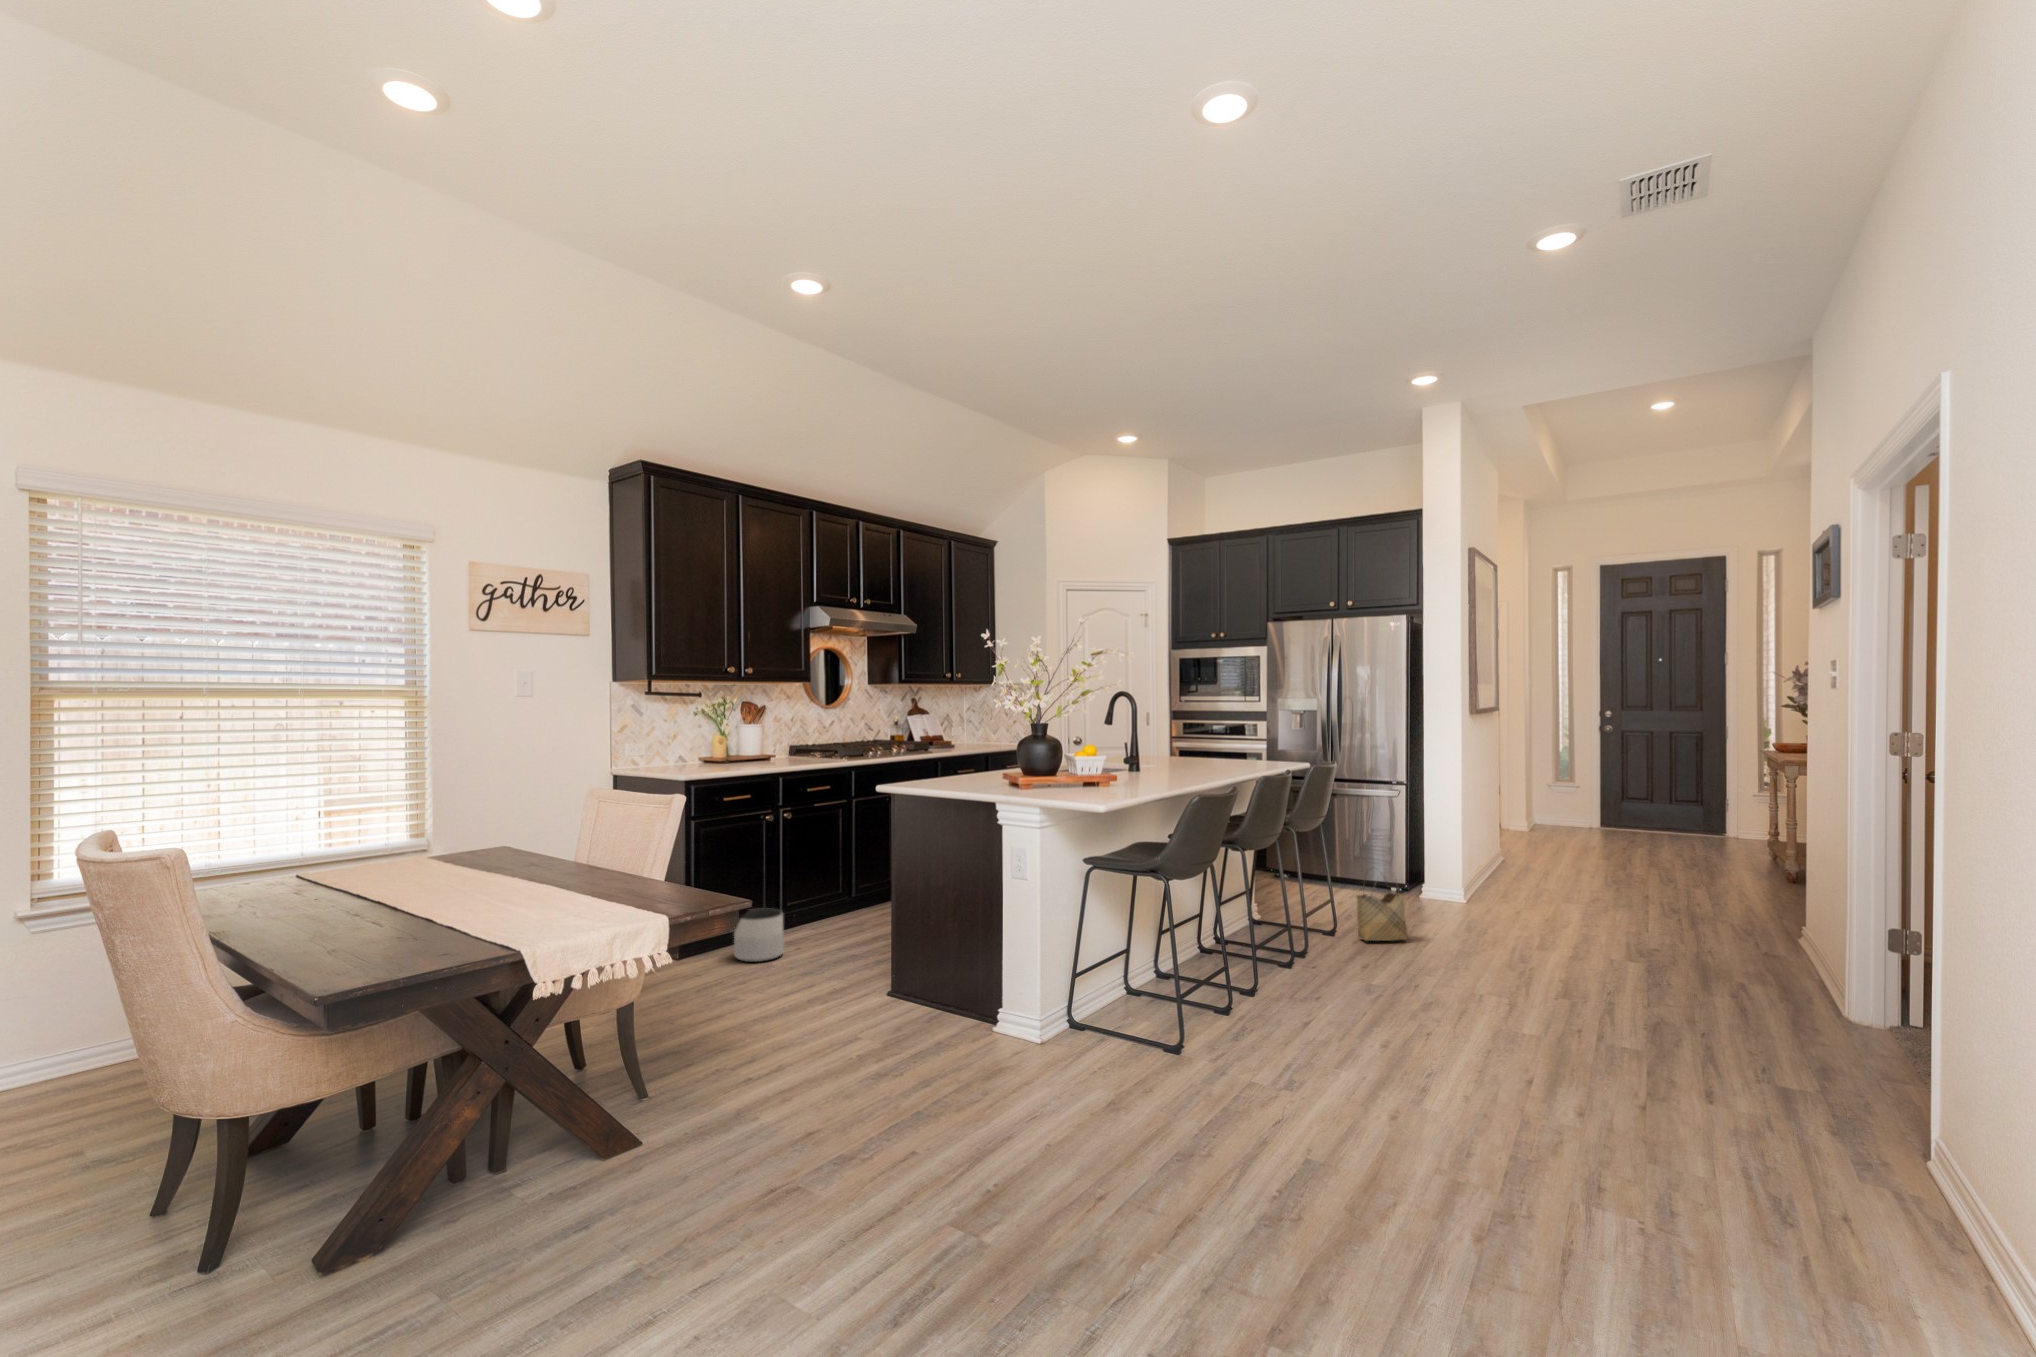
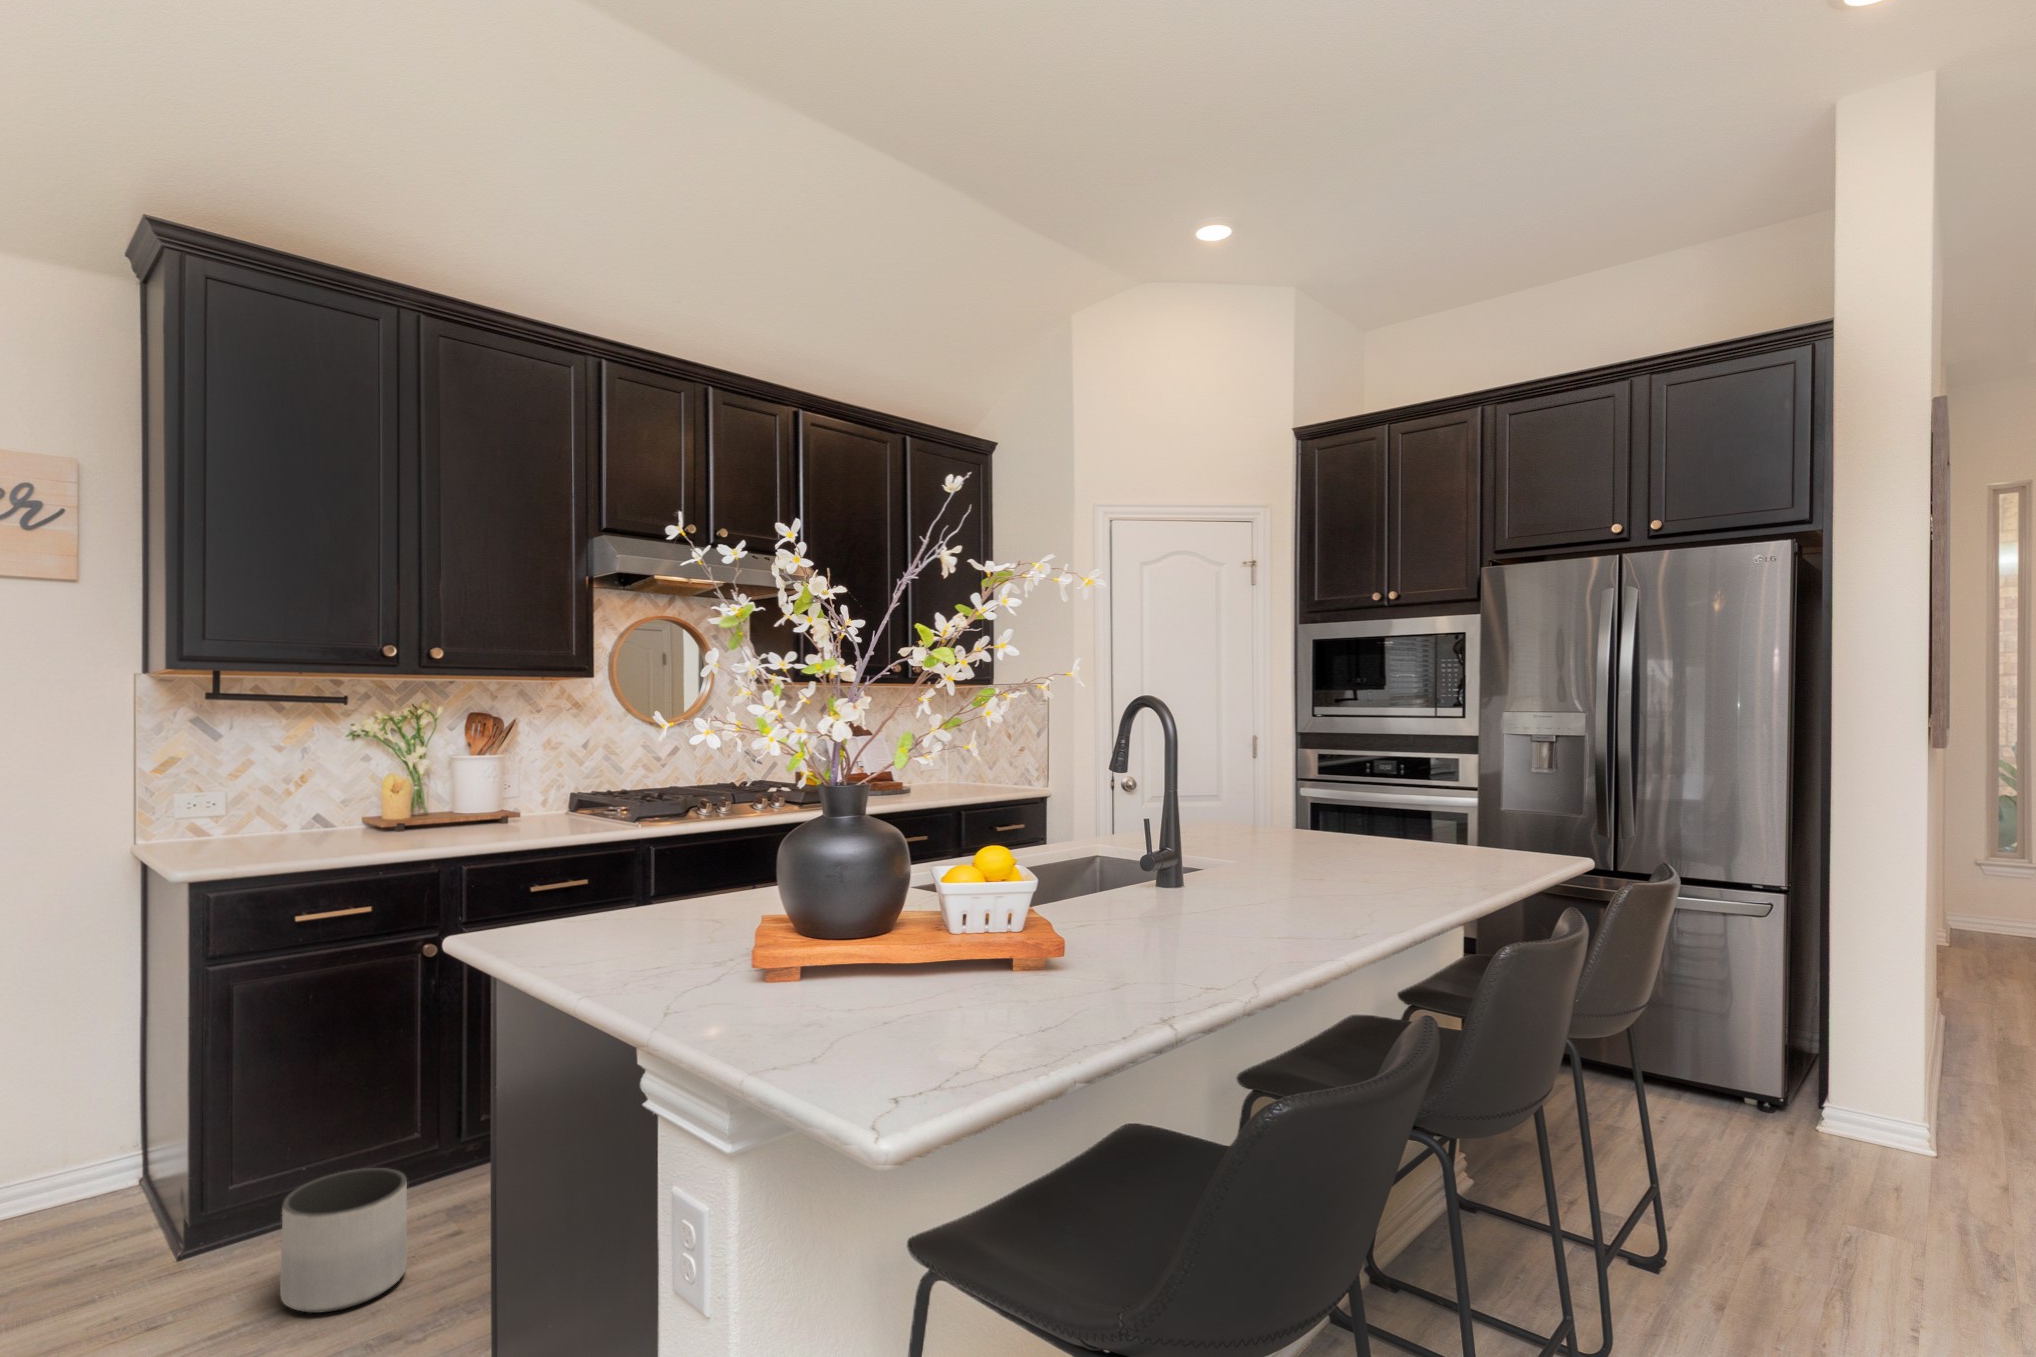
woven basket: present [1357,886,1407,941] -> none [1749,1118,1886,1312]

